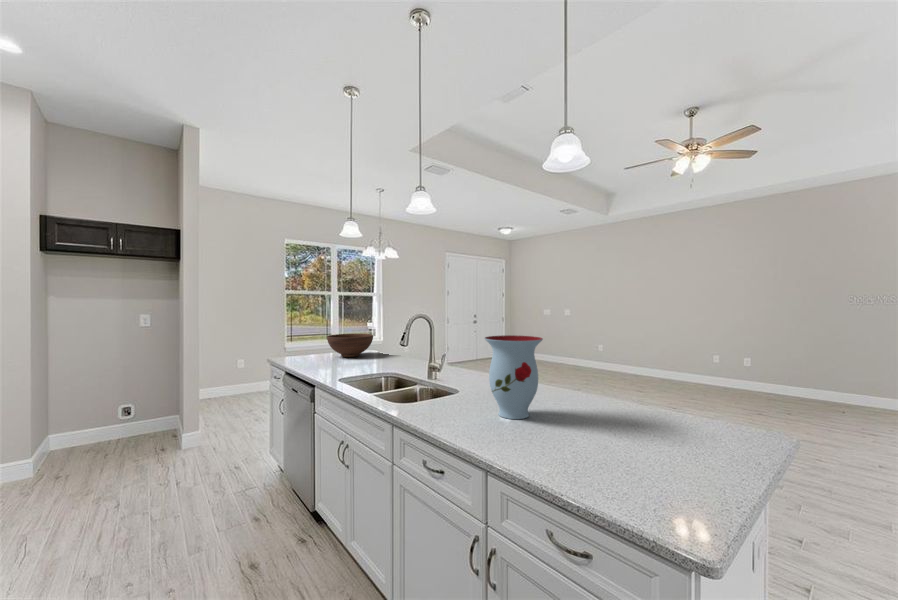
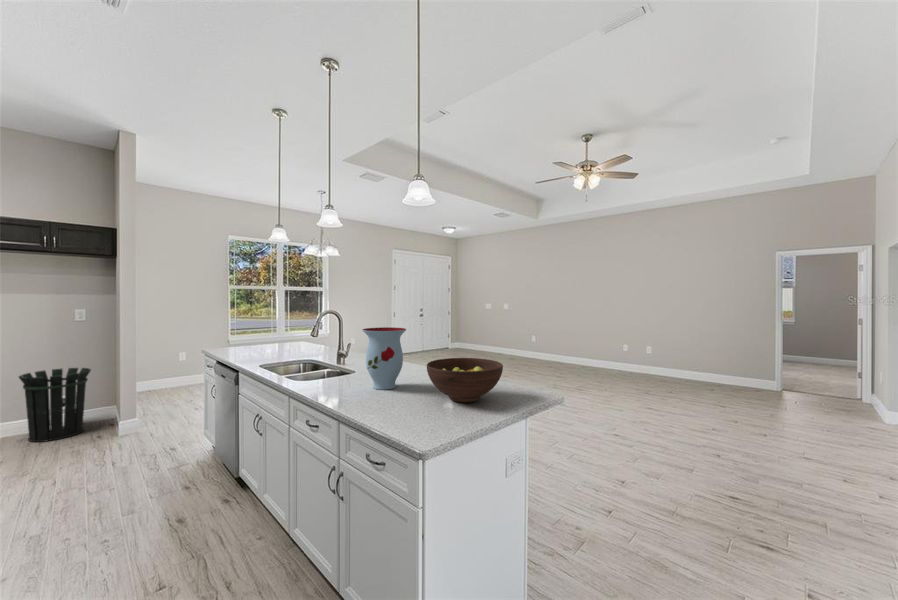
fruit bowl: present [327,334,373,357] -> present [427,358,503,402]
waste bin: none [85,375,155,454] -> present [19,368,91,442]

